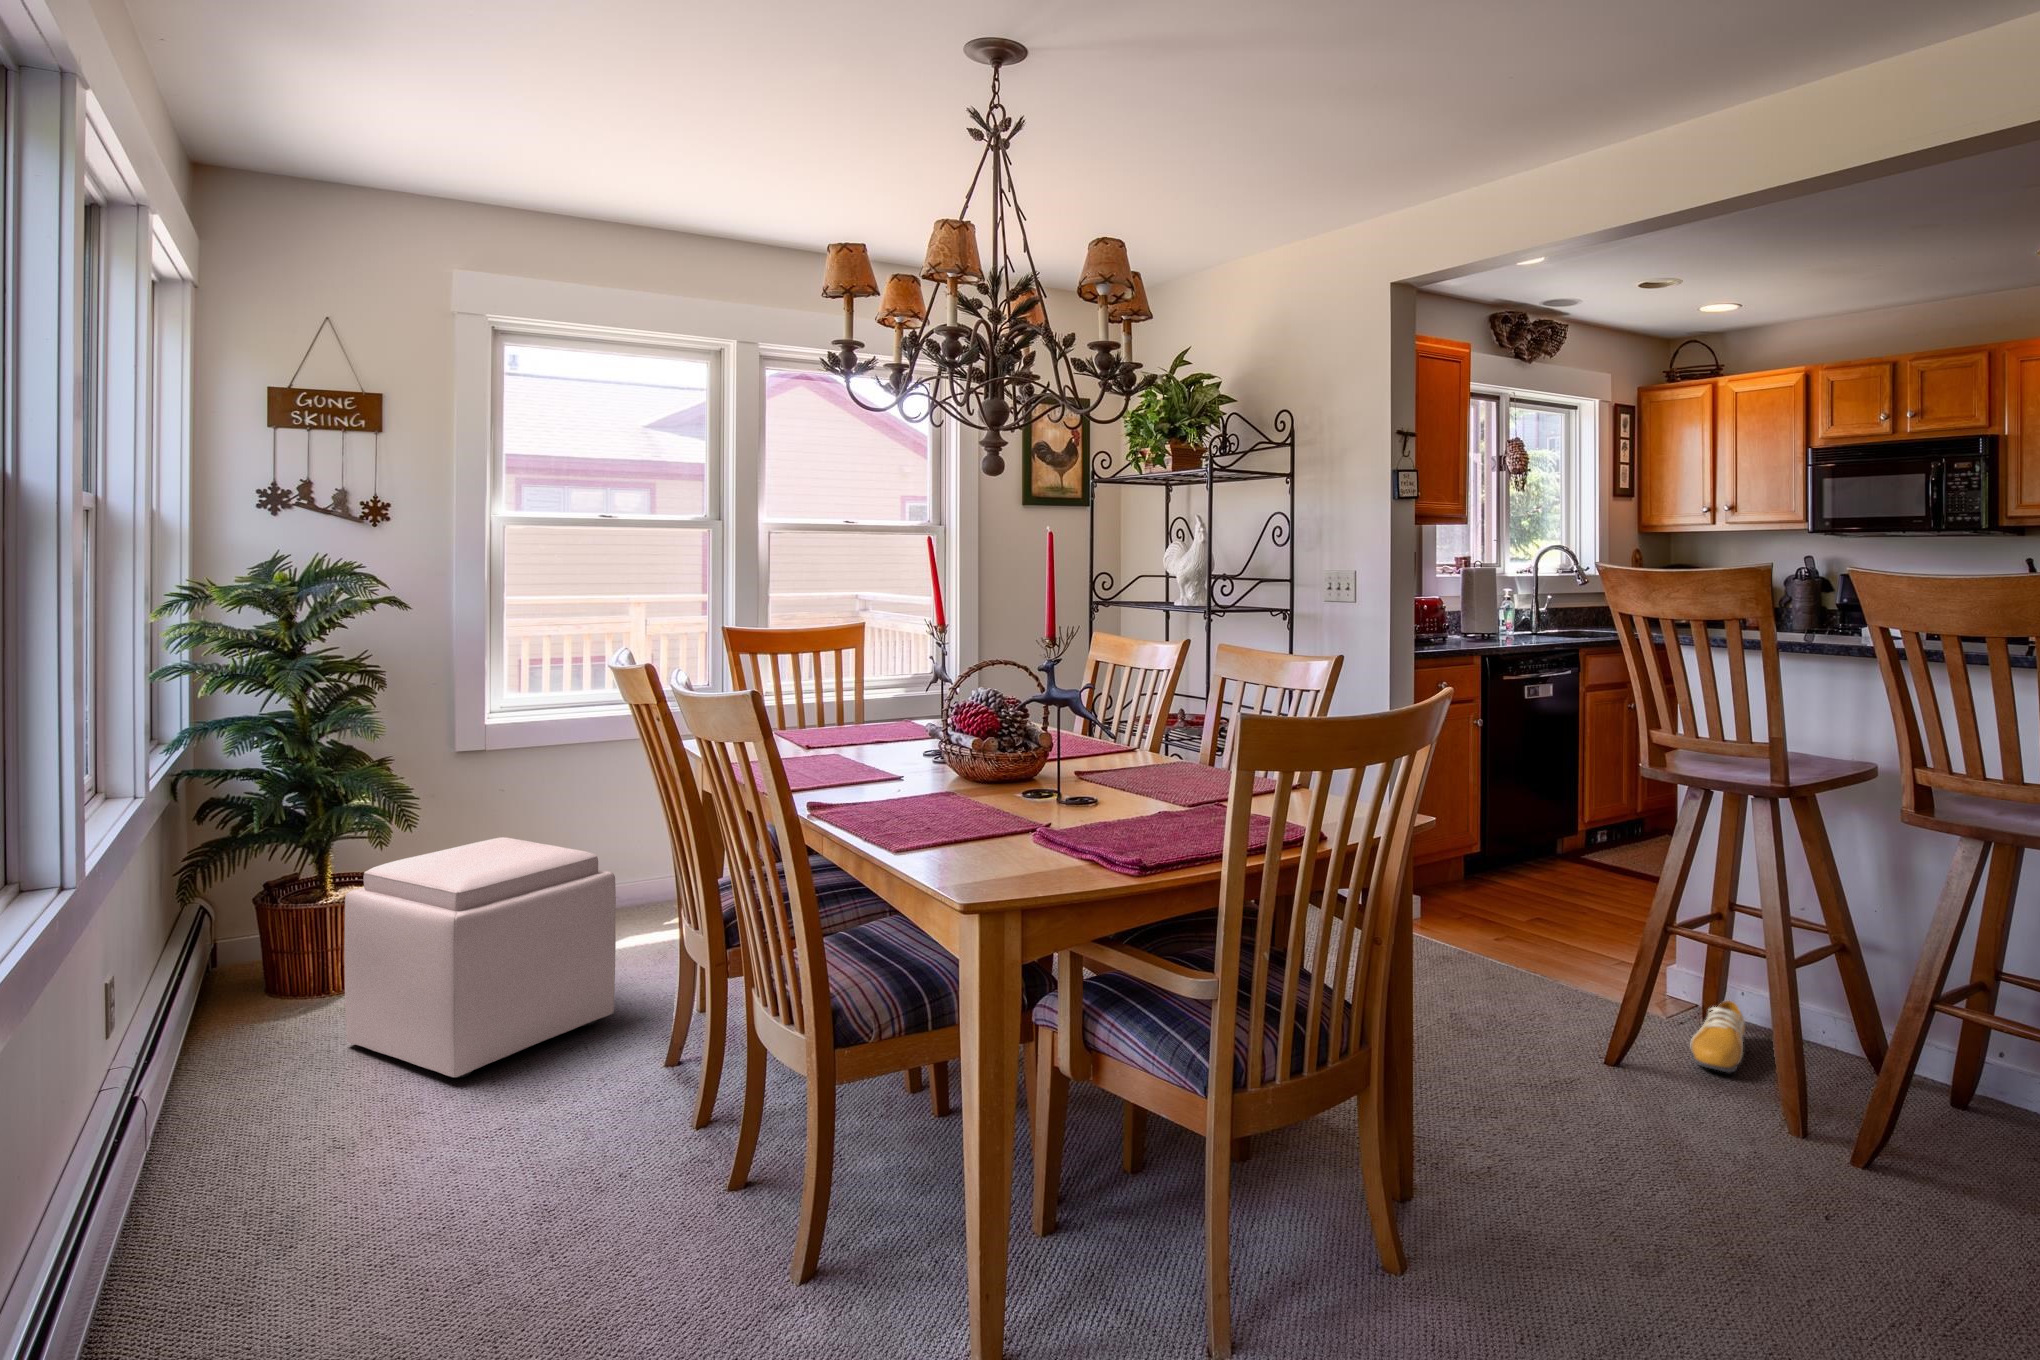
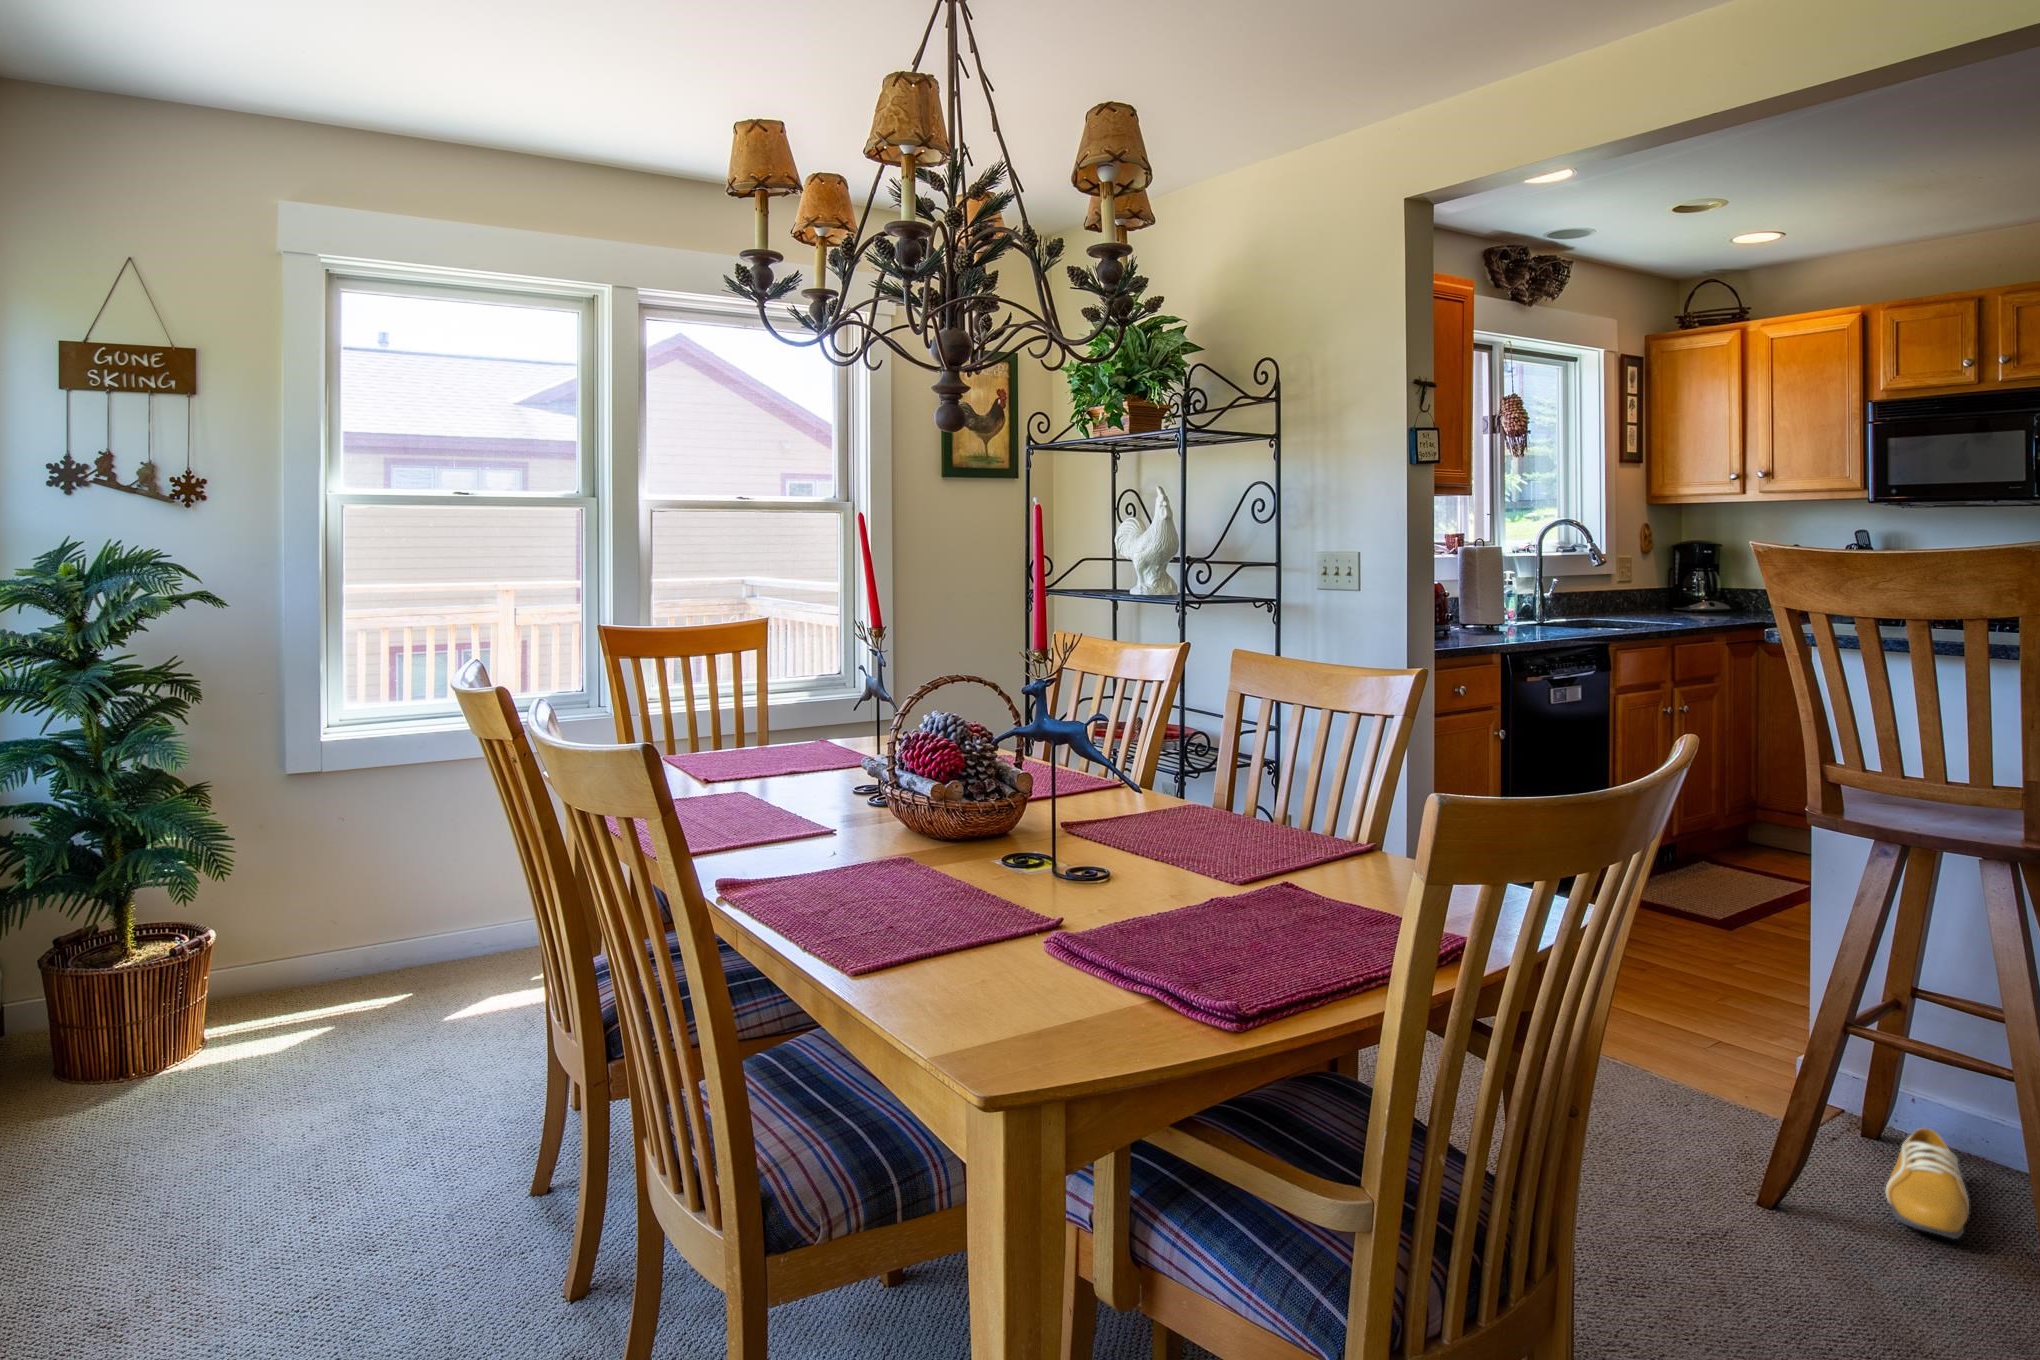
ottoman: present [344,837,616,1078] -> none [140,885,467,1202]

